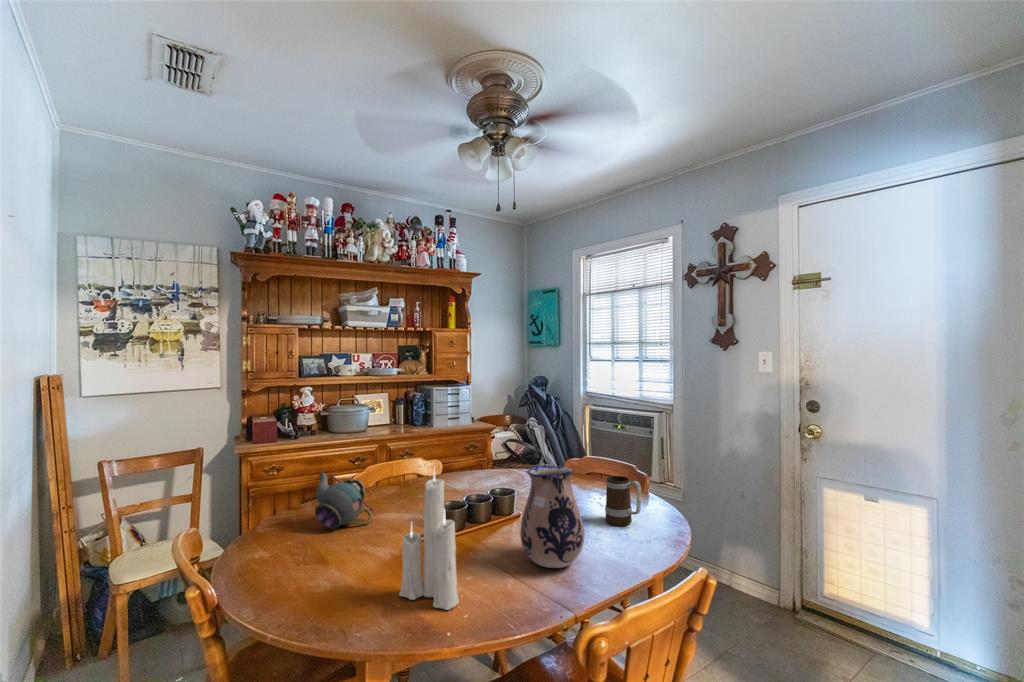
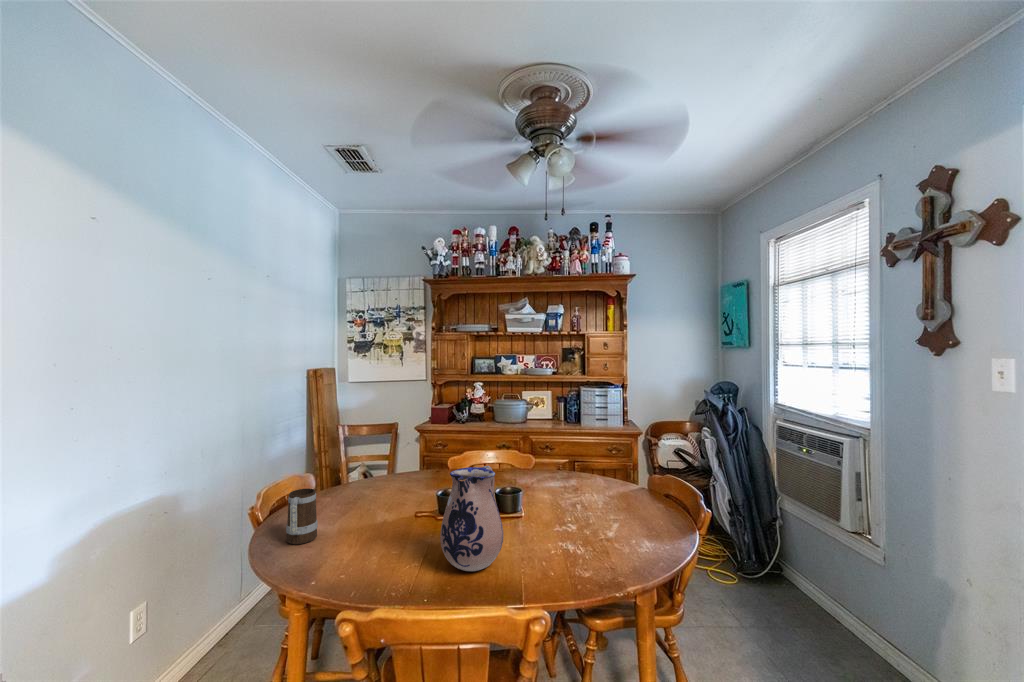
candle: present [399,471,459,610] -> none [332,443,364,571]
teapot: present [315,473,373,529] -> none [371,448,418,495]
mug: present [605,476,641,526] -> present [286,488,318,544]

